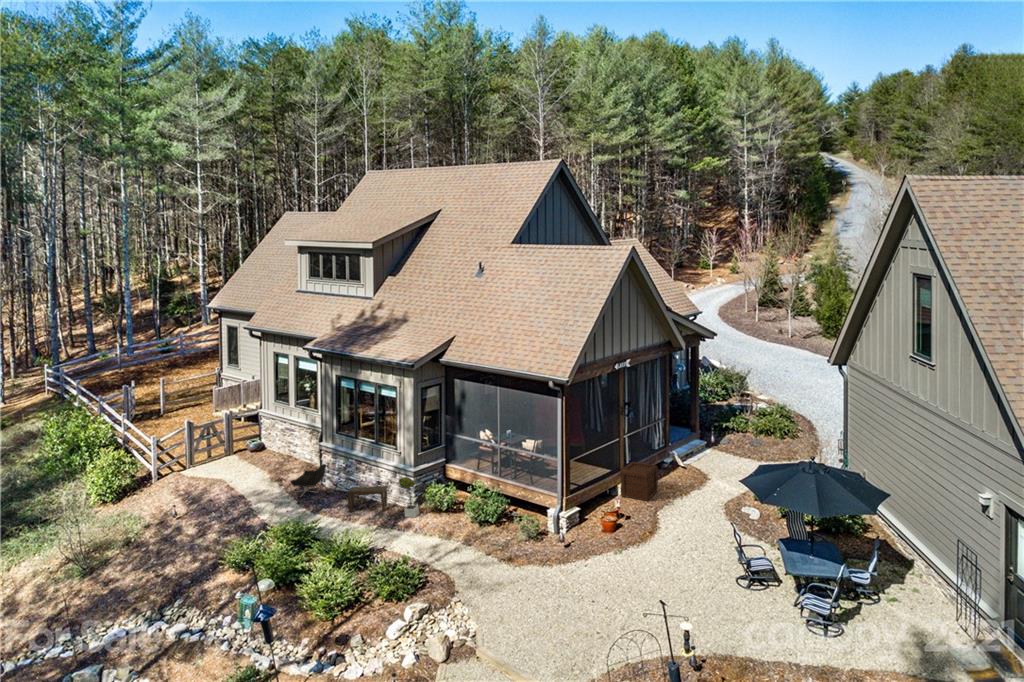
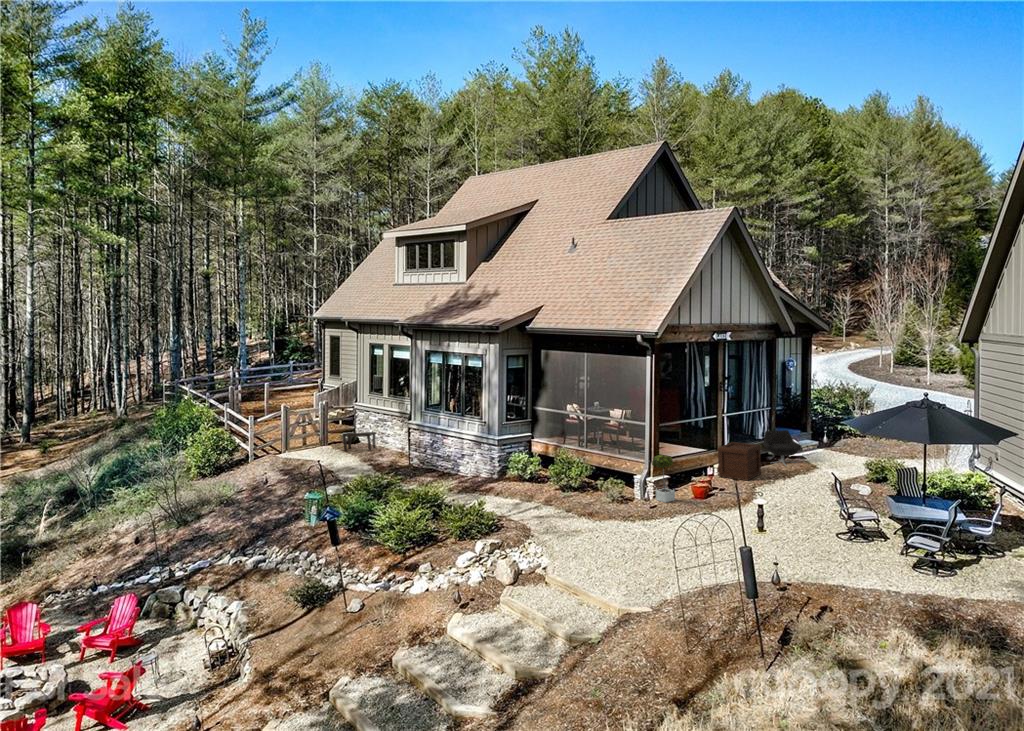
lounge chair: present [291,464,326,496] -> present [763,430,802,466]
potted tree: present [399,477,419,517] -> present [652,455,675,502]
bench: present [347,486,388,512] -> present [342,432,376,451]

